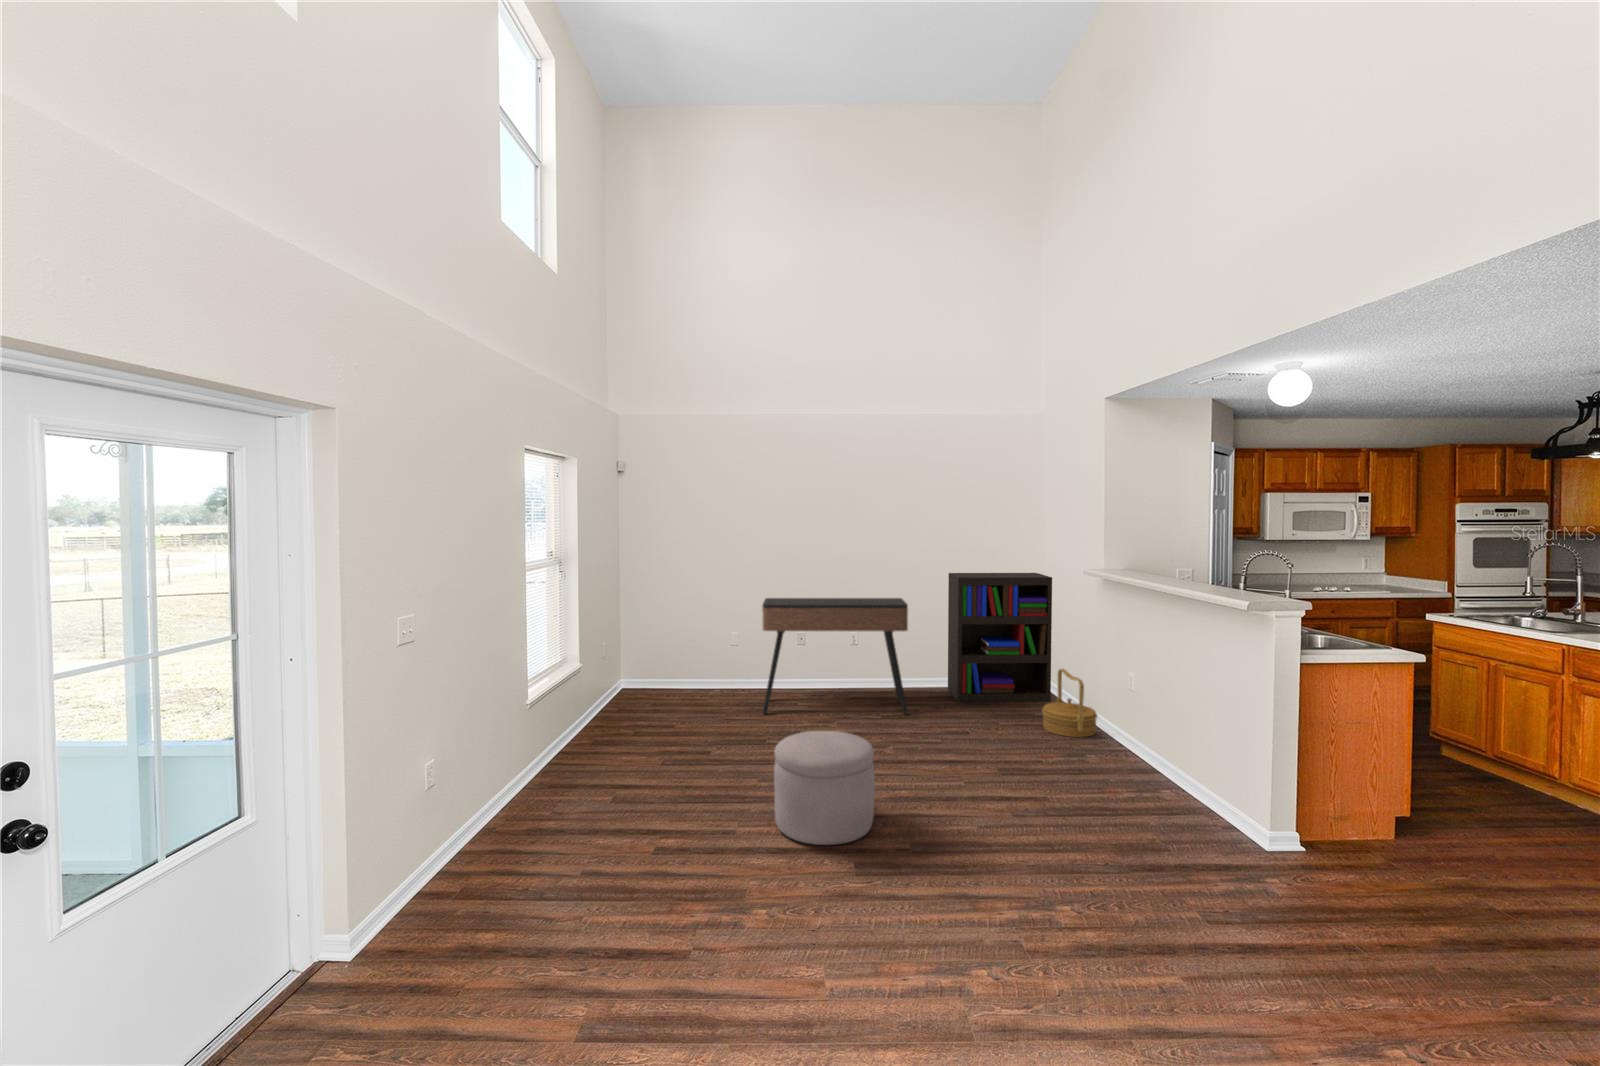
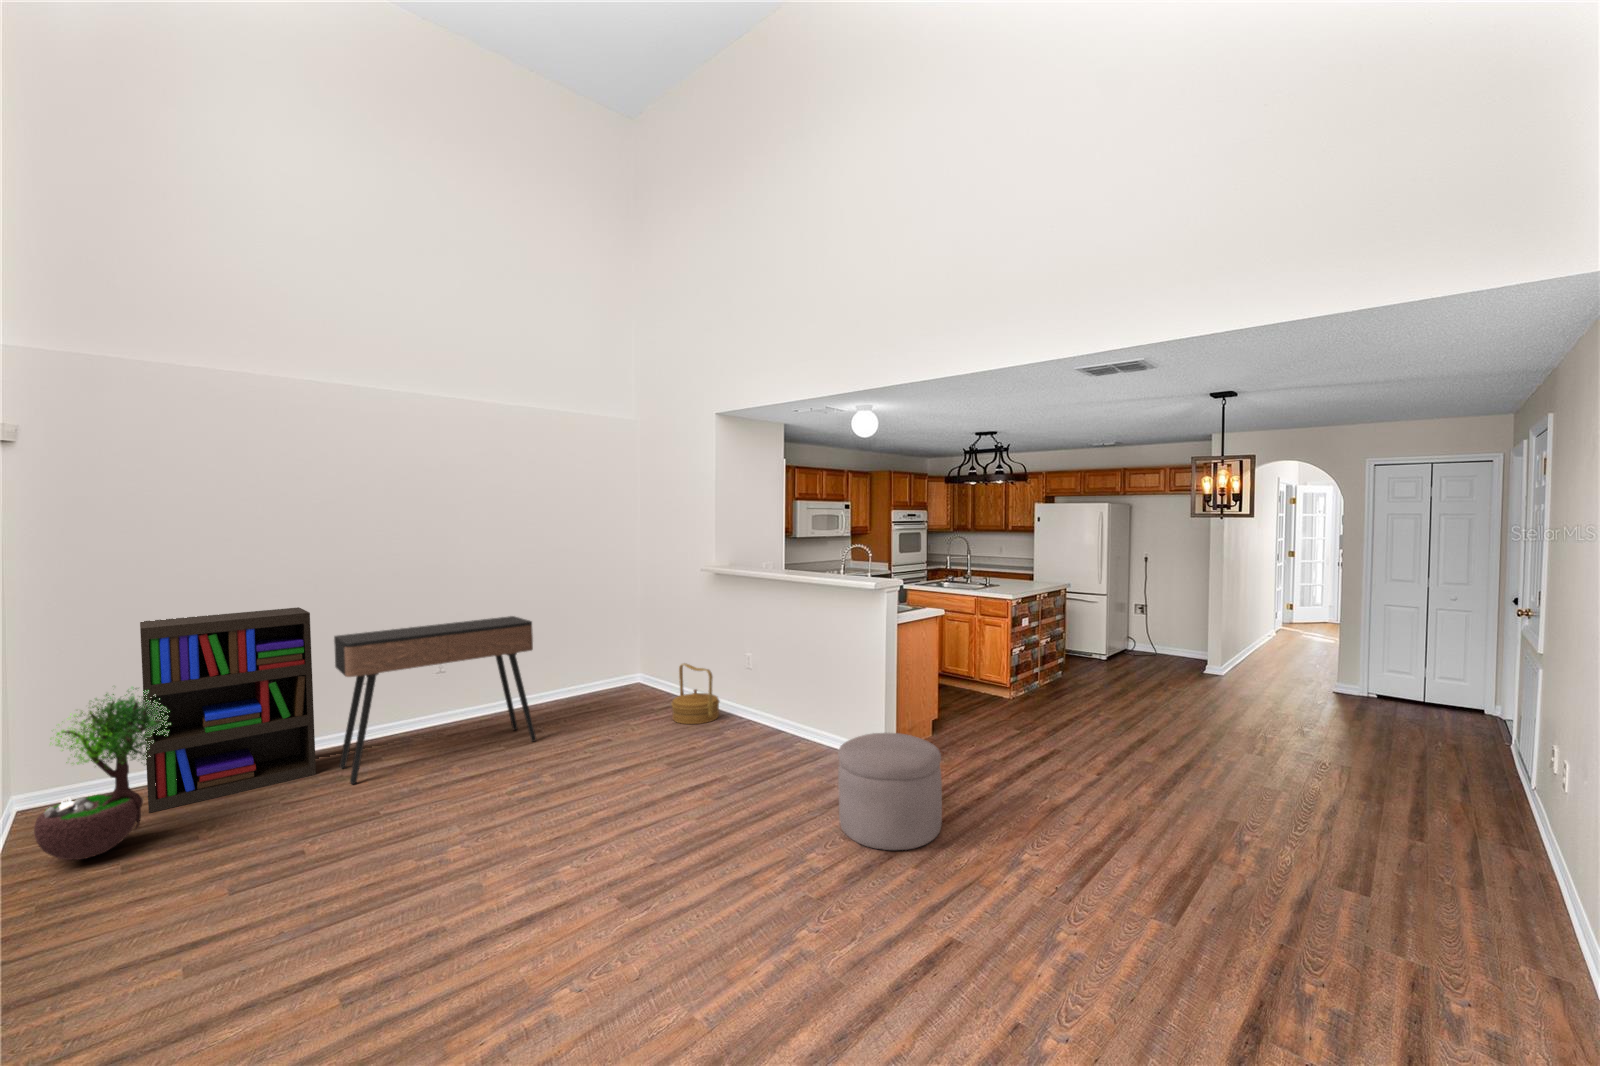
bookshelf: present [948,573,1052,702] -> present [140,607,316,813]
potted tree: none [595,614,657,720] -> present [34,690,171,860]
ottoman: present [774,731,875,845] -> present [838,733,942,850]

